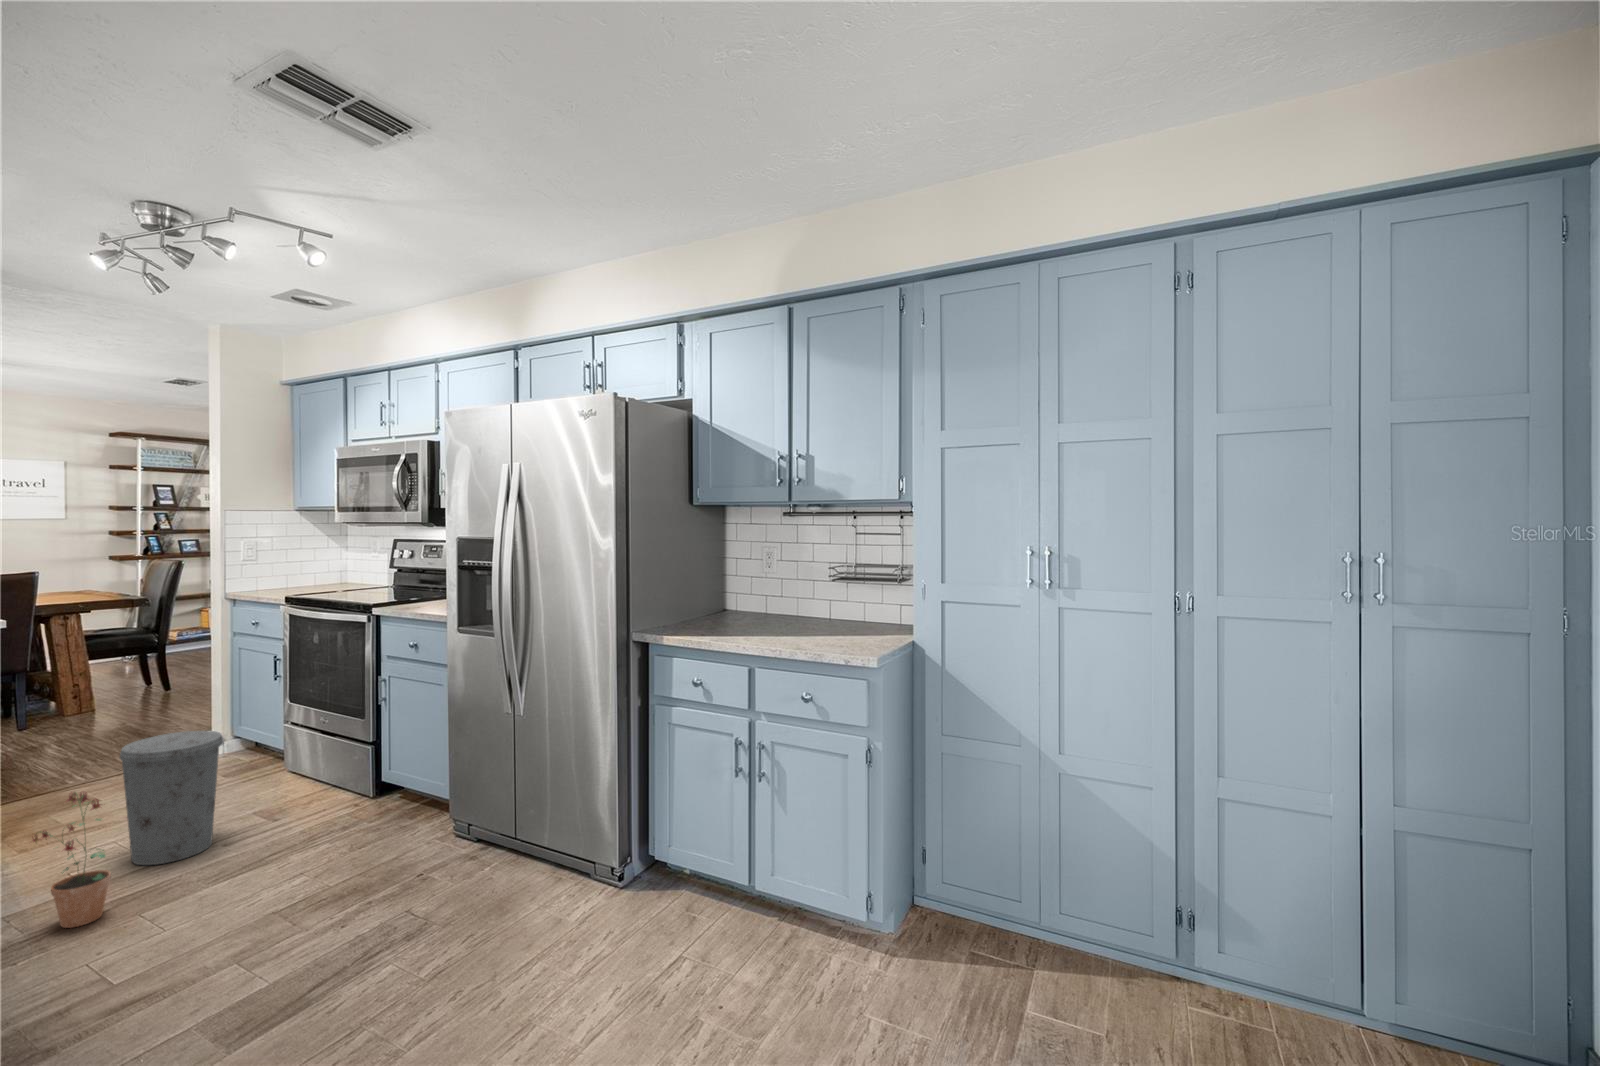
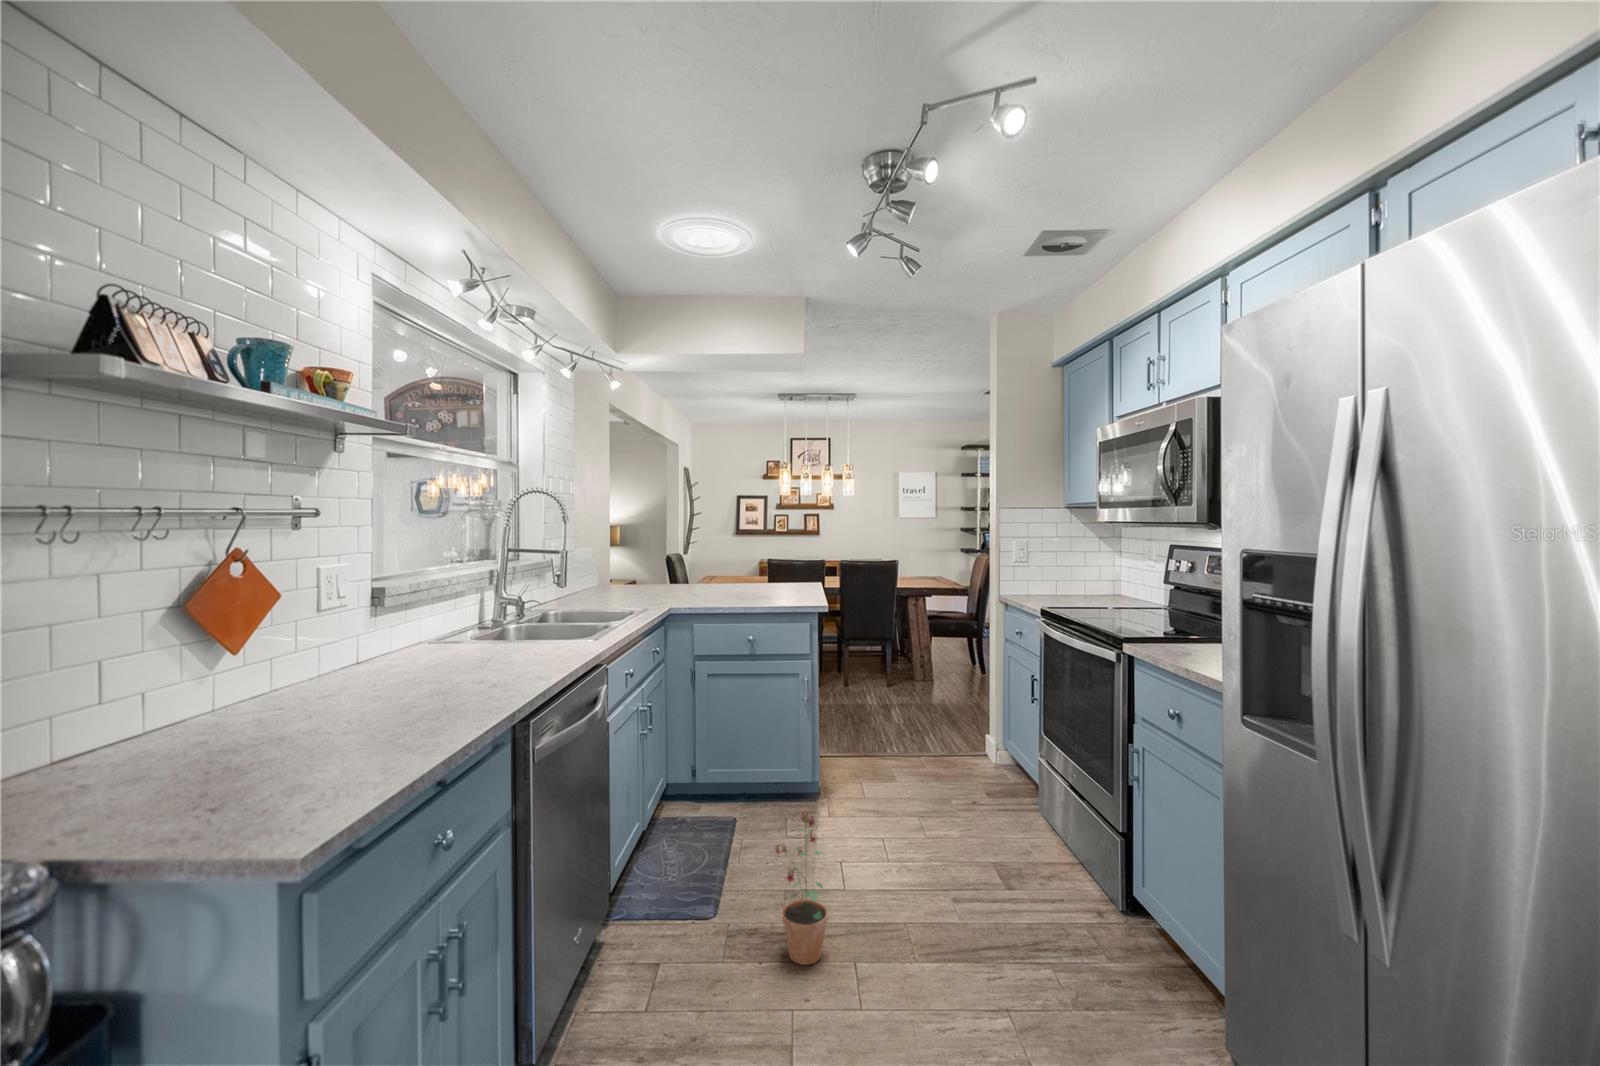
trash can: present [120,731,224,865] -> none [863,755,952,910]

